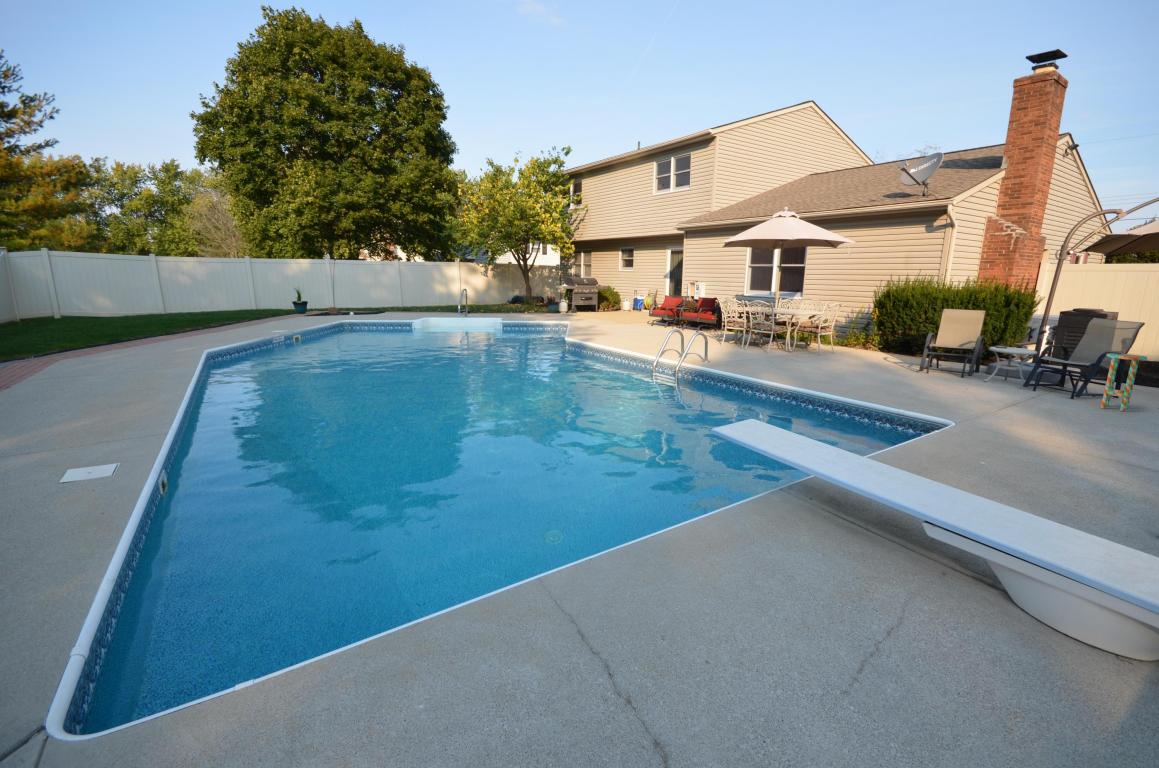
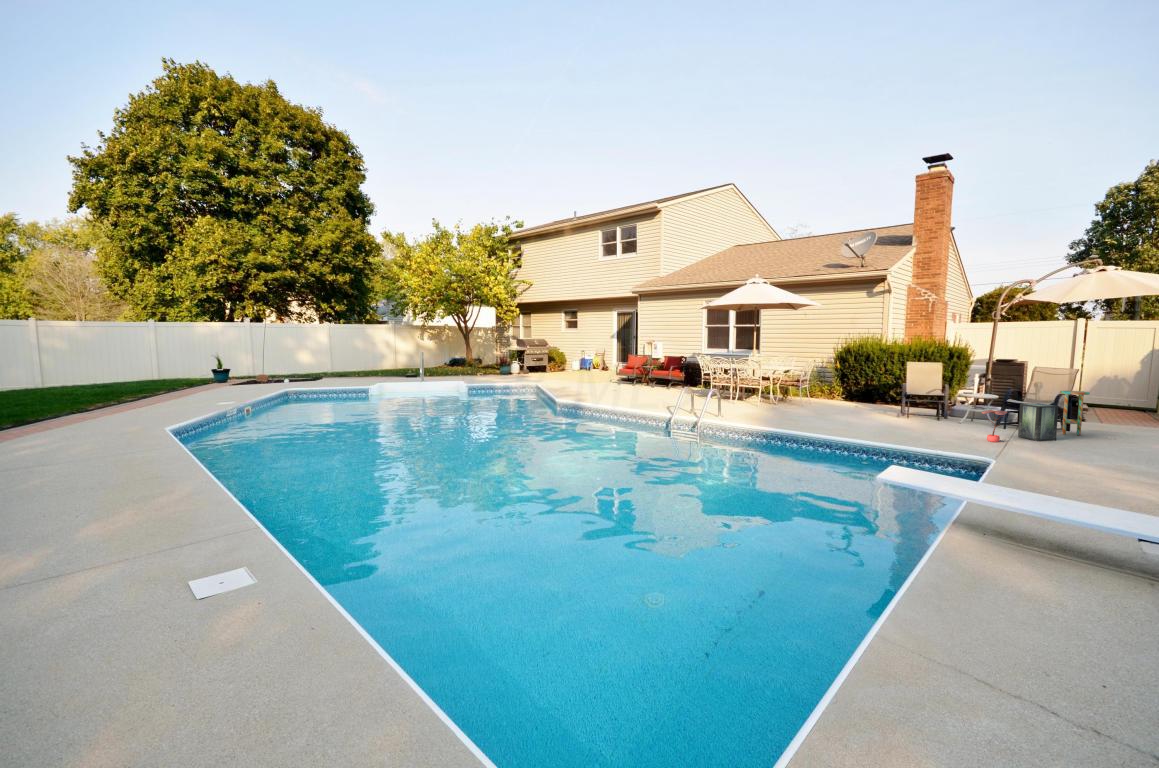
storage box: none [1031,367,1088,415] -> present [1018,403,1058,441]
potted plant: none [977,372,1012,411] -> present [982,410,1007,442]

